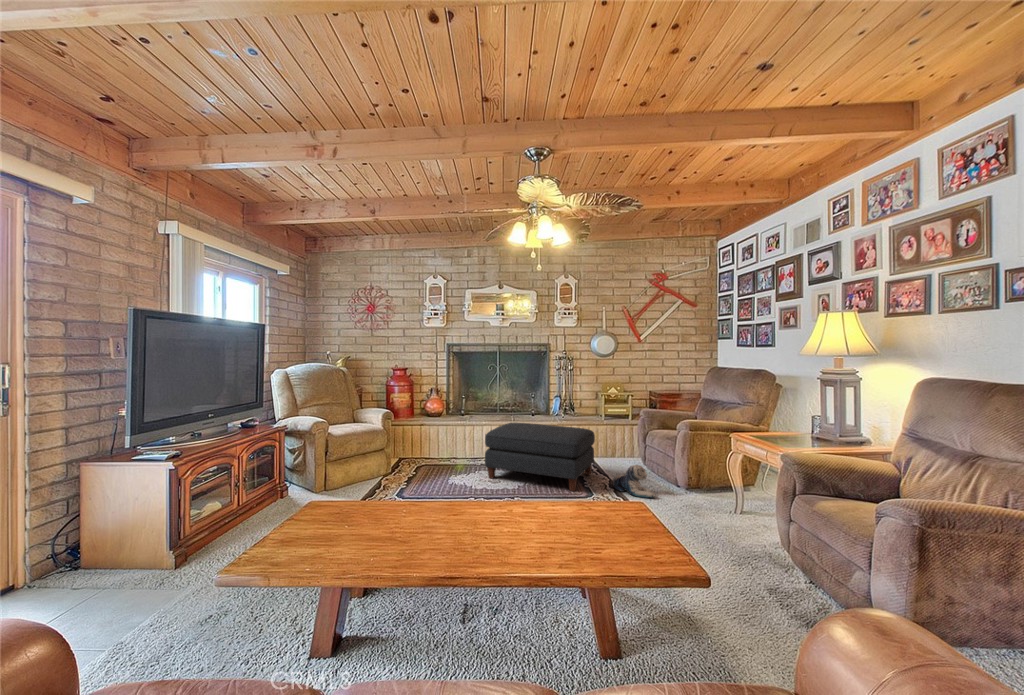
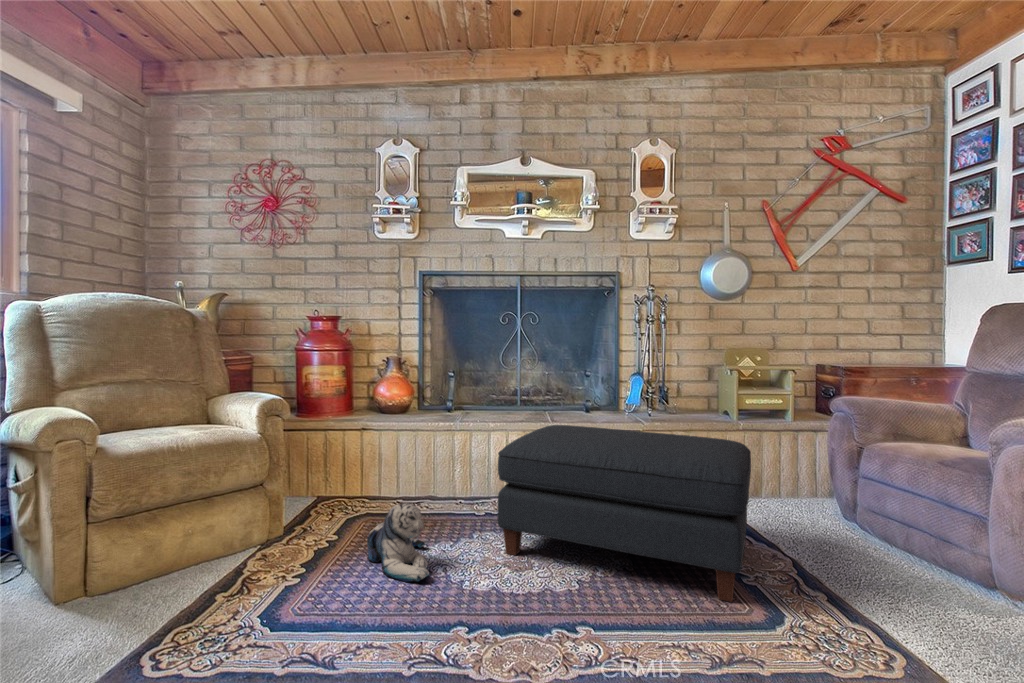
plush toy: present [613,465,655,498] -> present [367,503,429,582]

